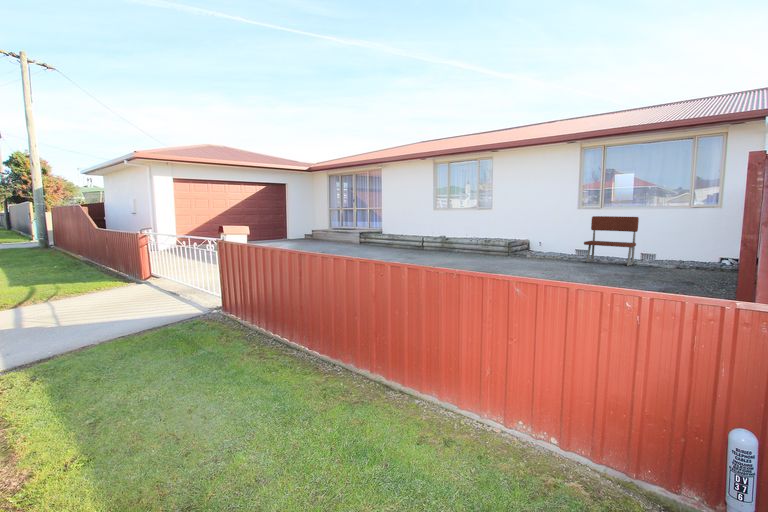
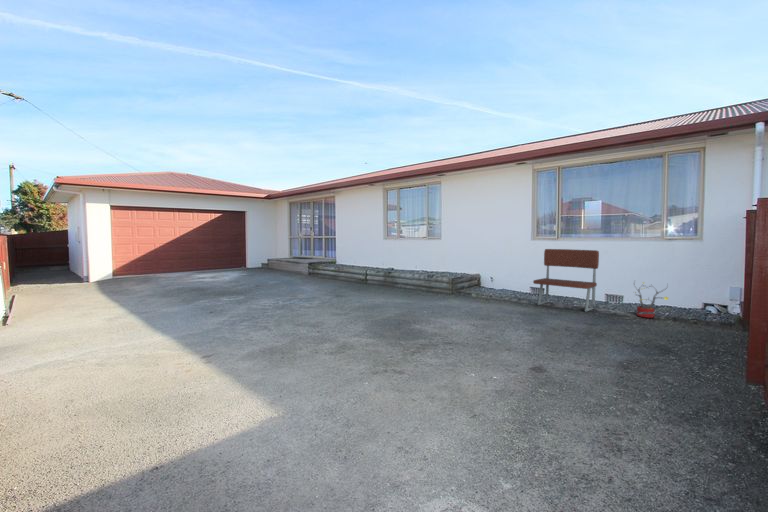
decorative plant: none [665,240,695,269] -> present [637,283,668,318]

